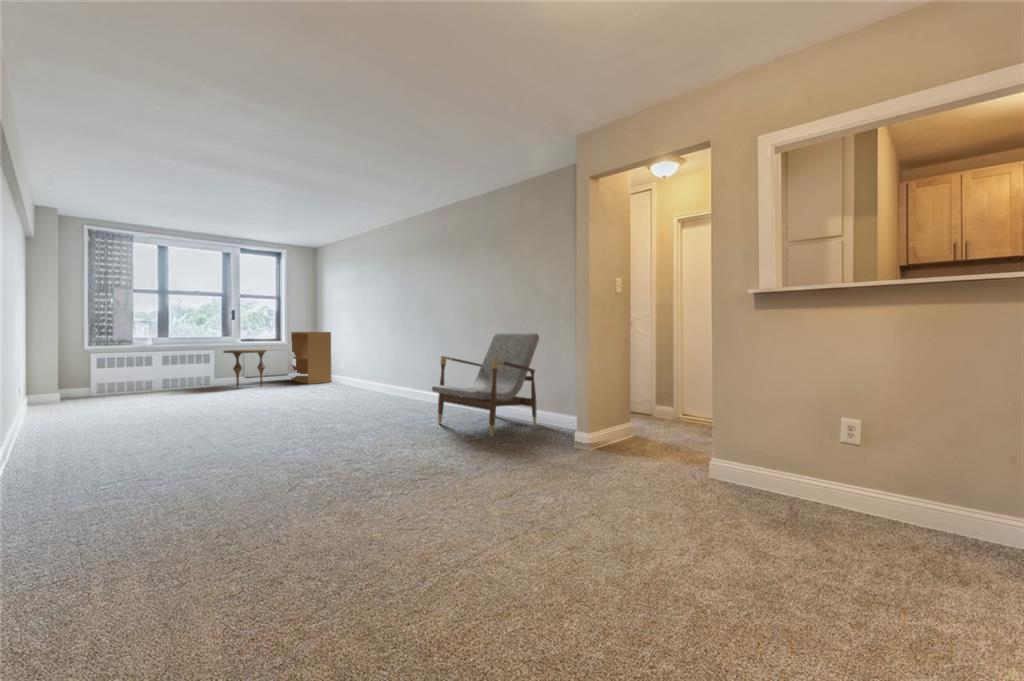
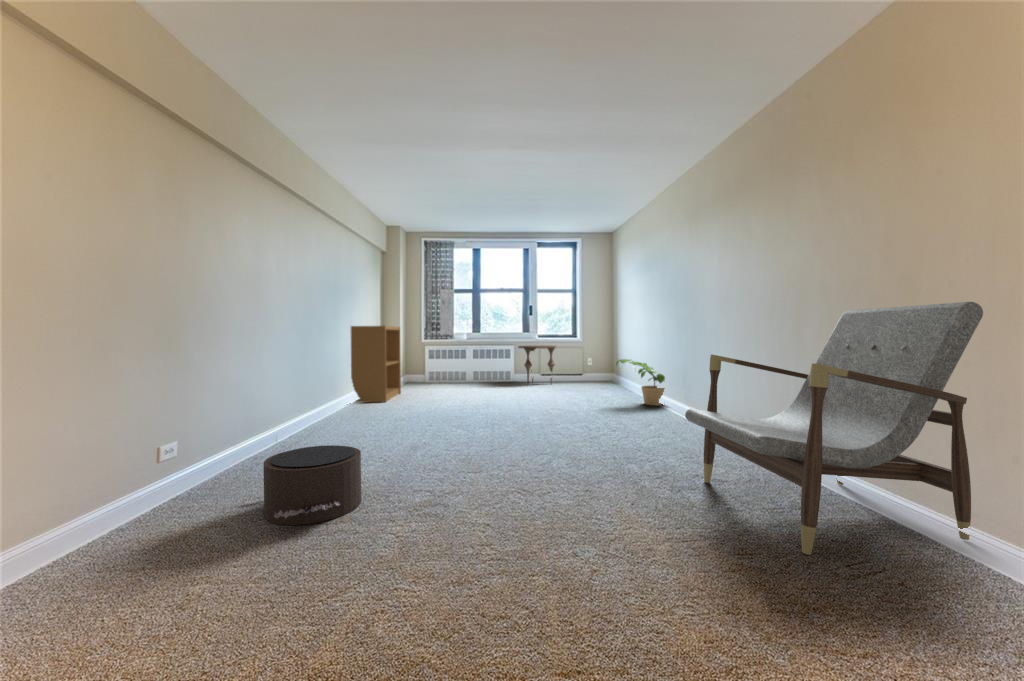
bookshelf: present [291,332,332,384] -> present [351,326,401,402]
potted plant: none [343,360,381,394] -> present [616,359,665,405]
pouf: none [154,432,252,487] -> present [263,445,361,525]

